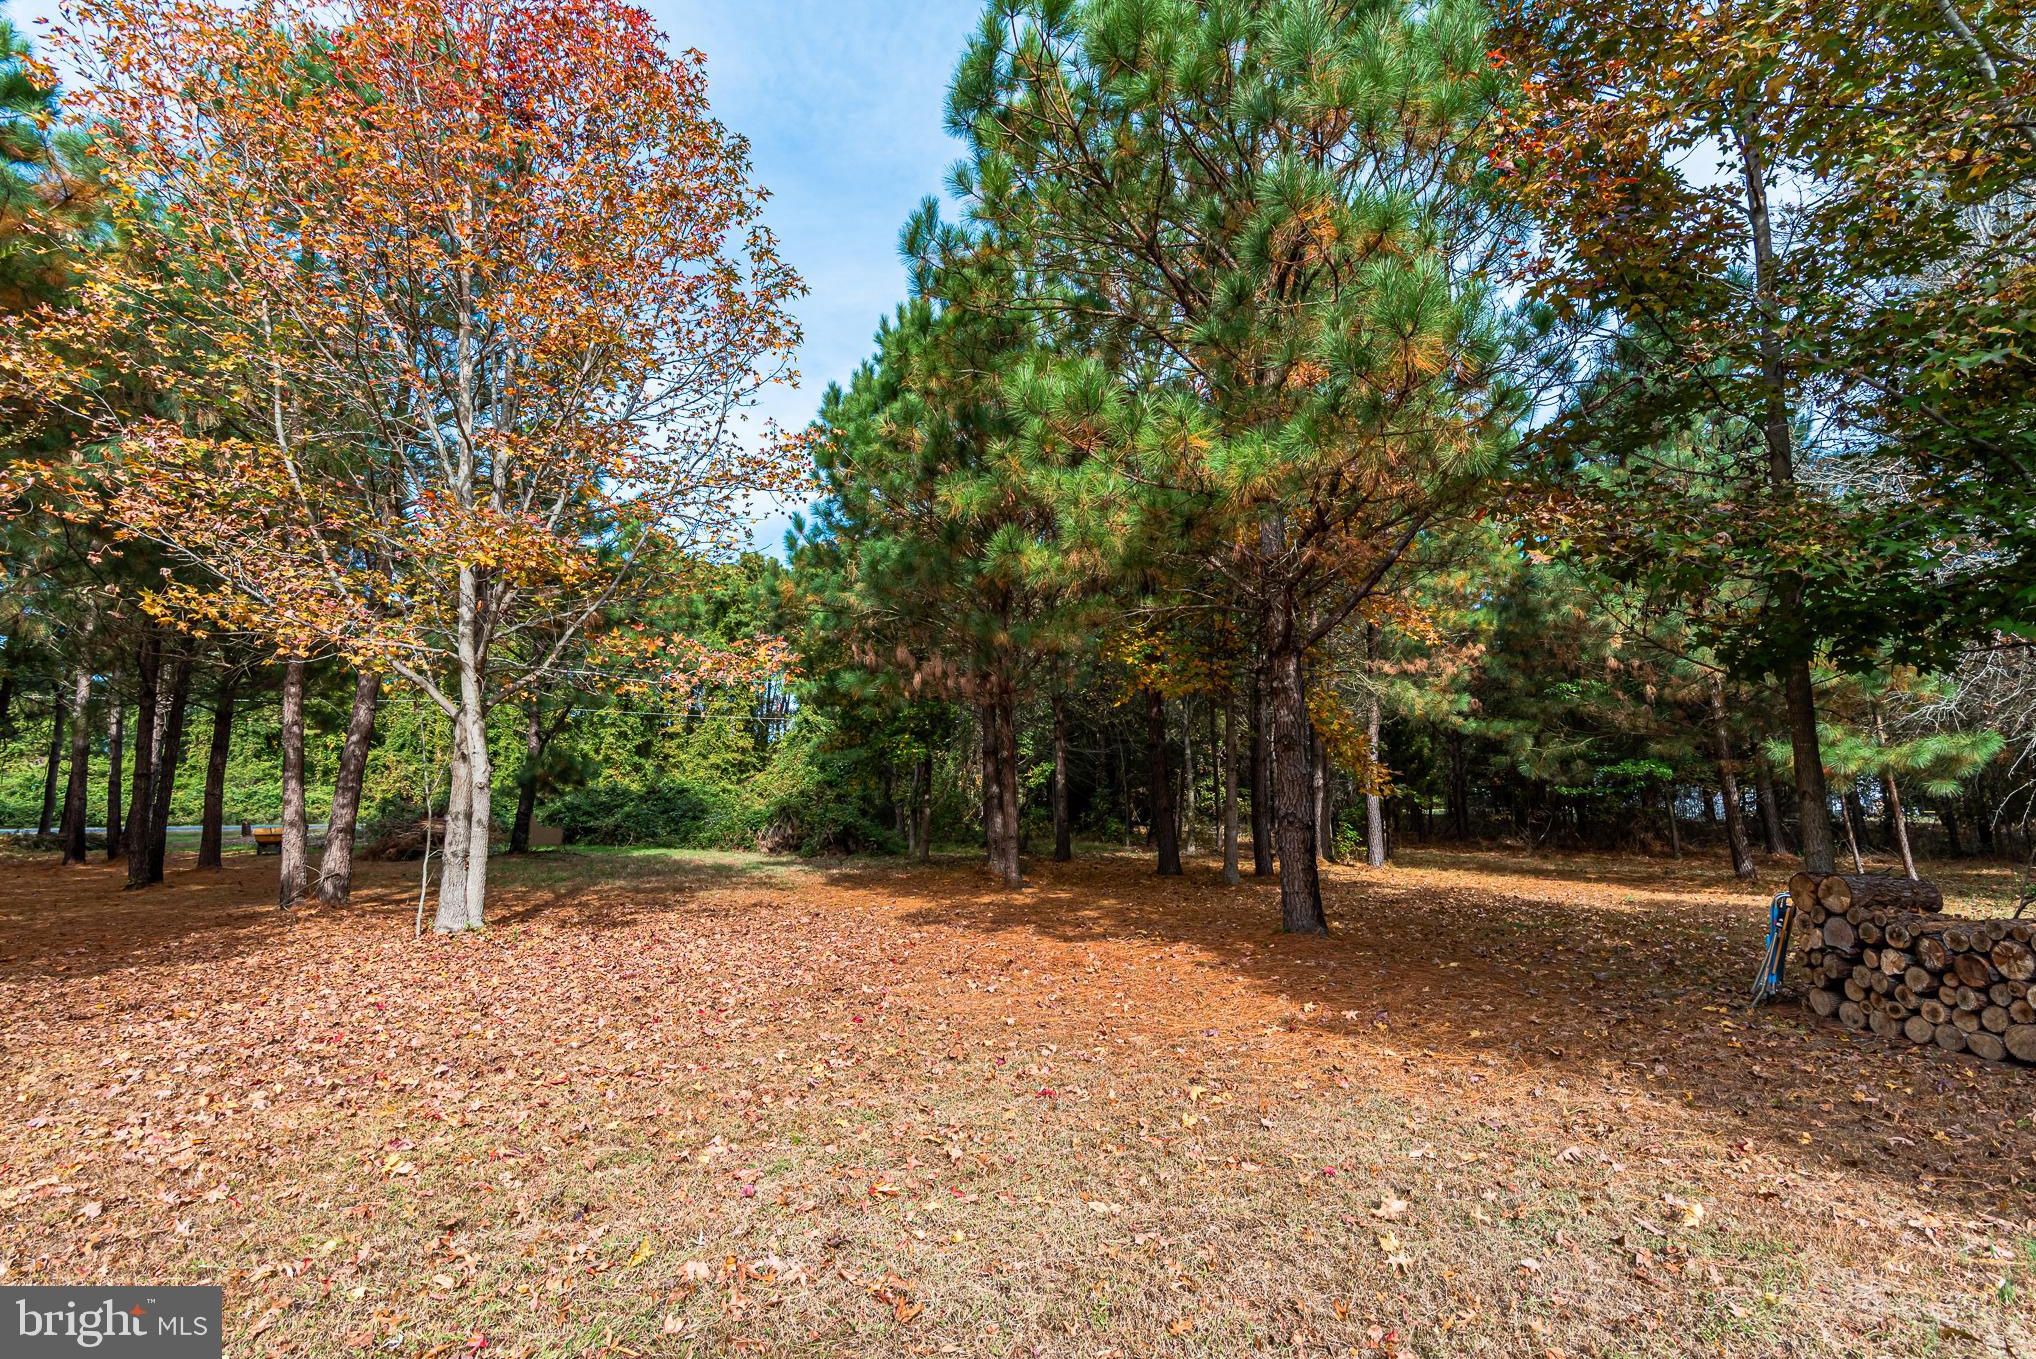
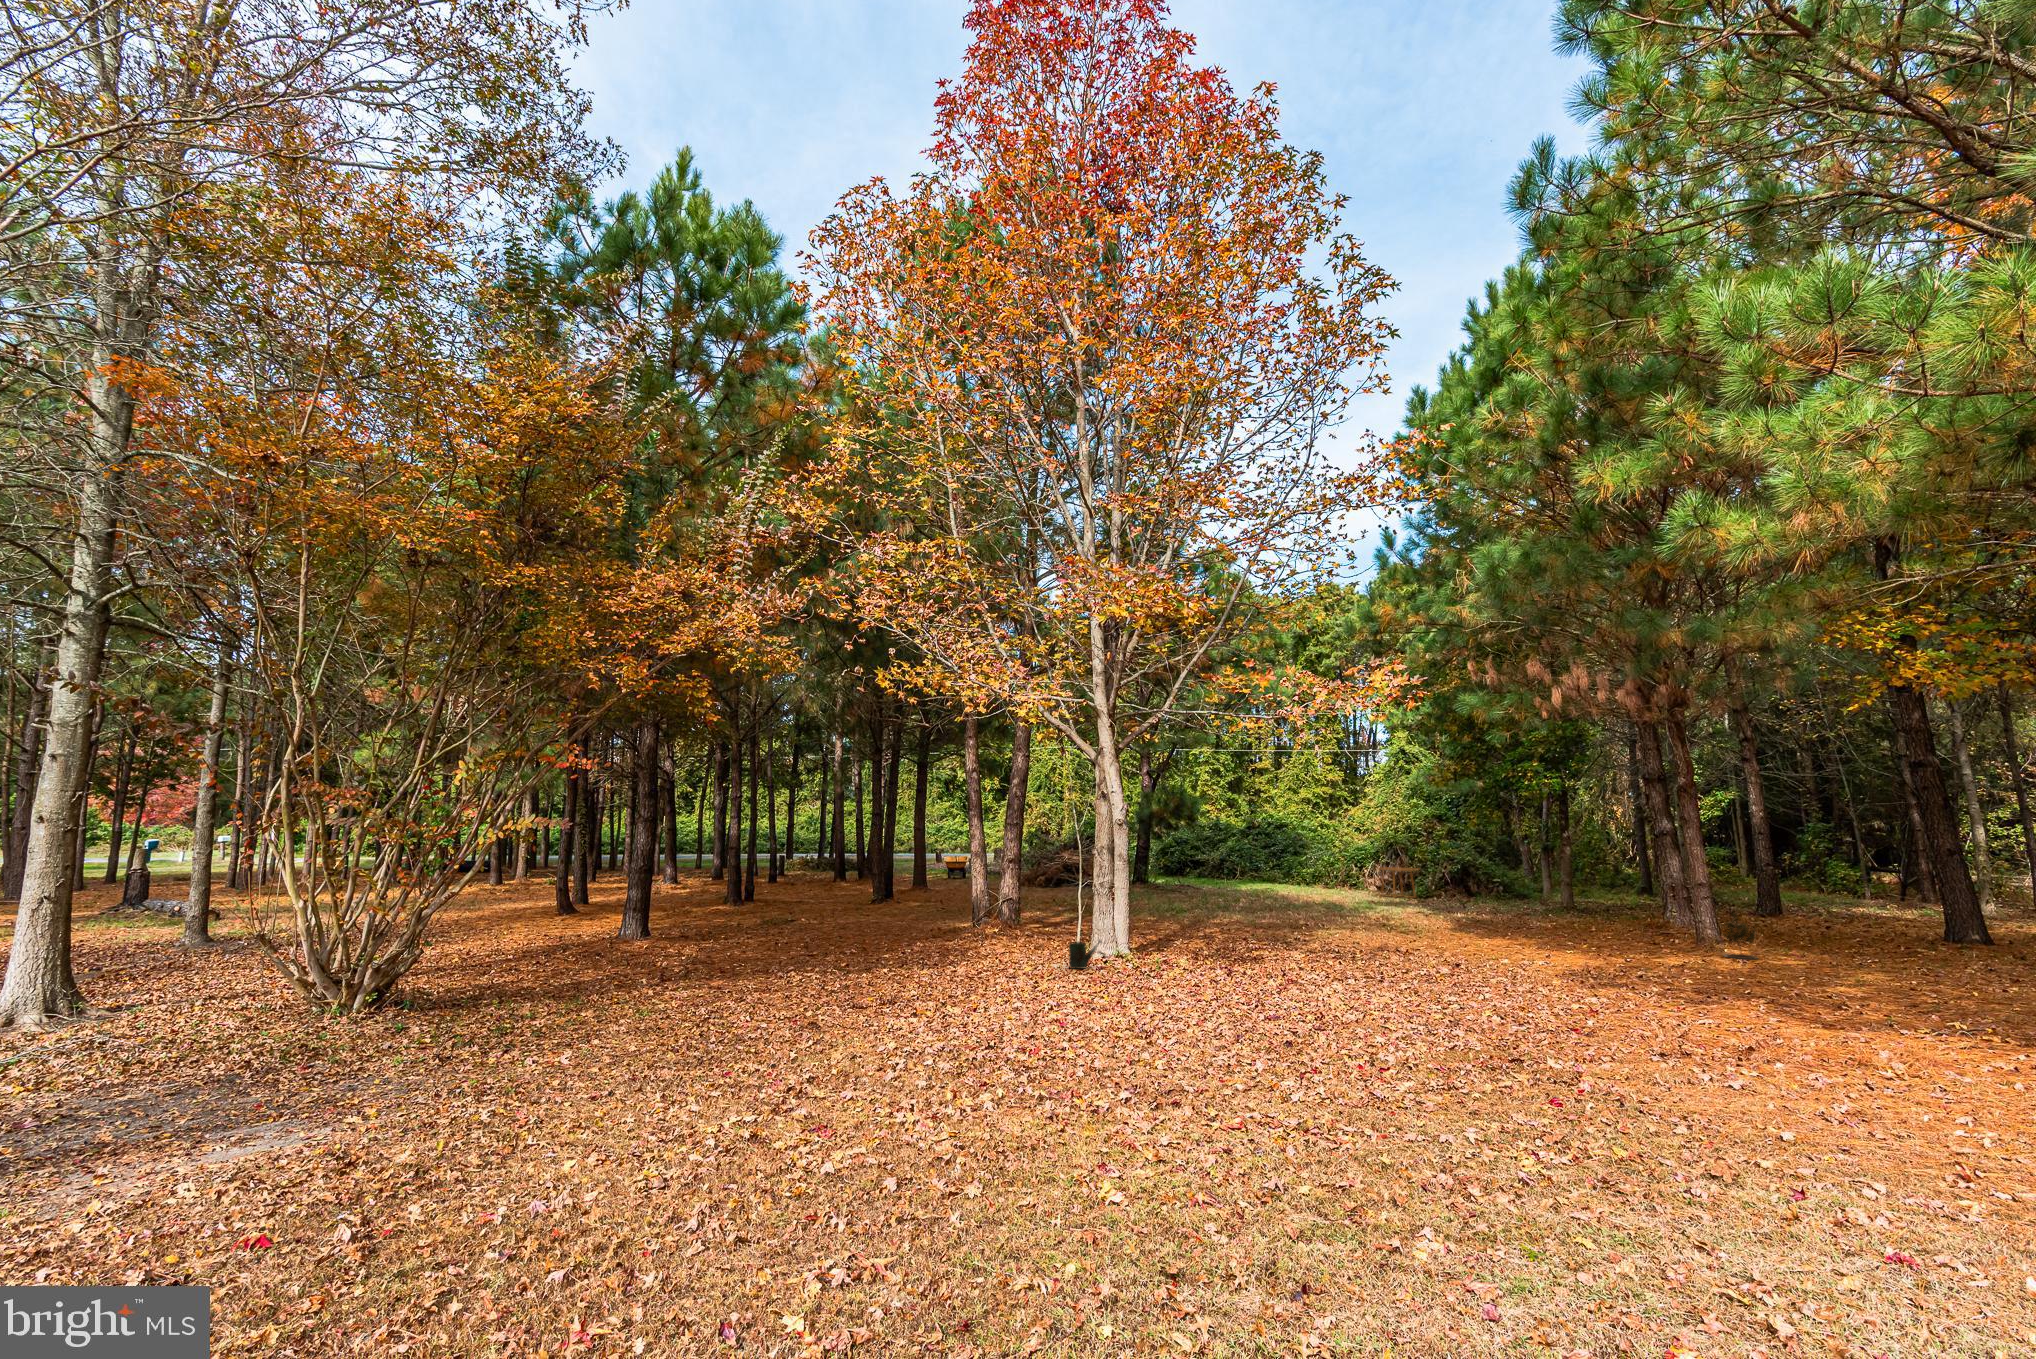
chair: present [529,814,563,852] -> none [1136,842,1172,885]
round table: none [771,826,812,854] -> present [1377,867,1417,898]
watering can: none [398,914,451,950] -> present [1069,940,1101,969]

